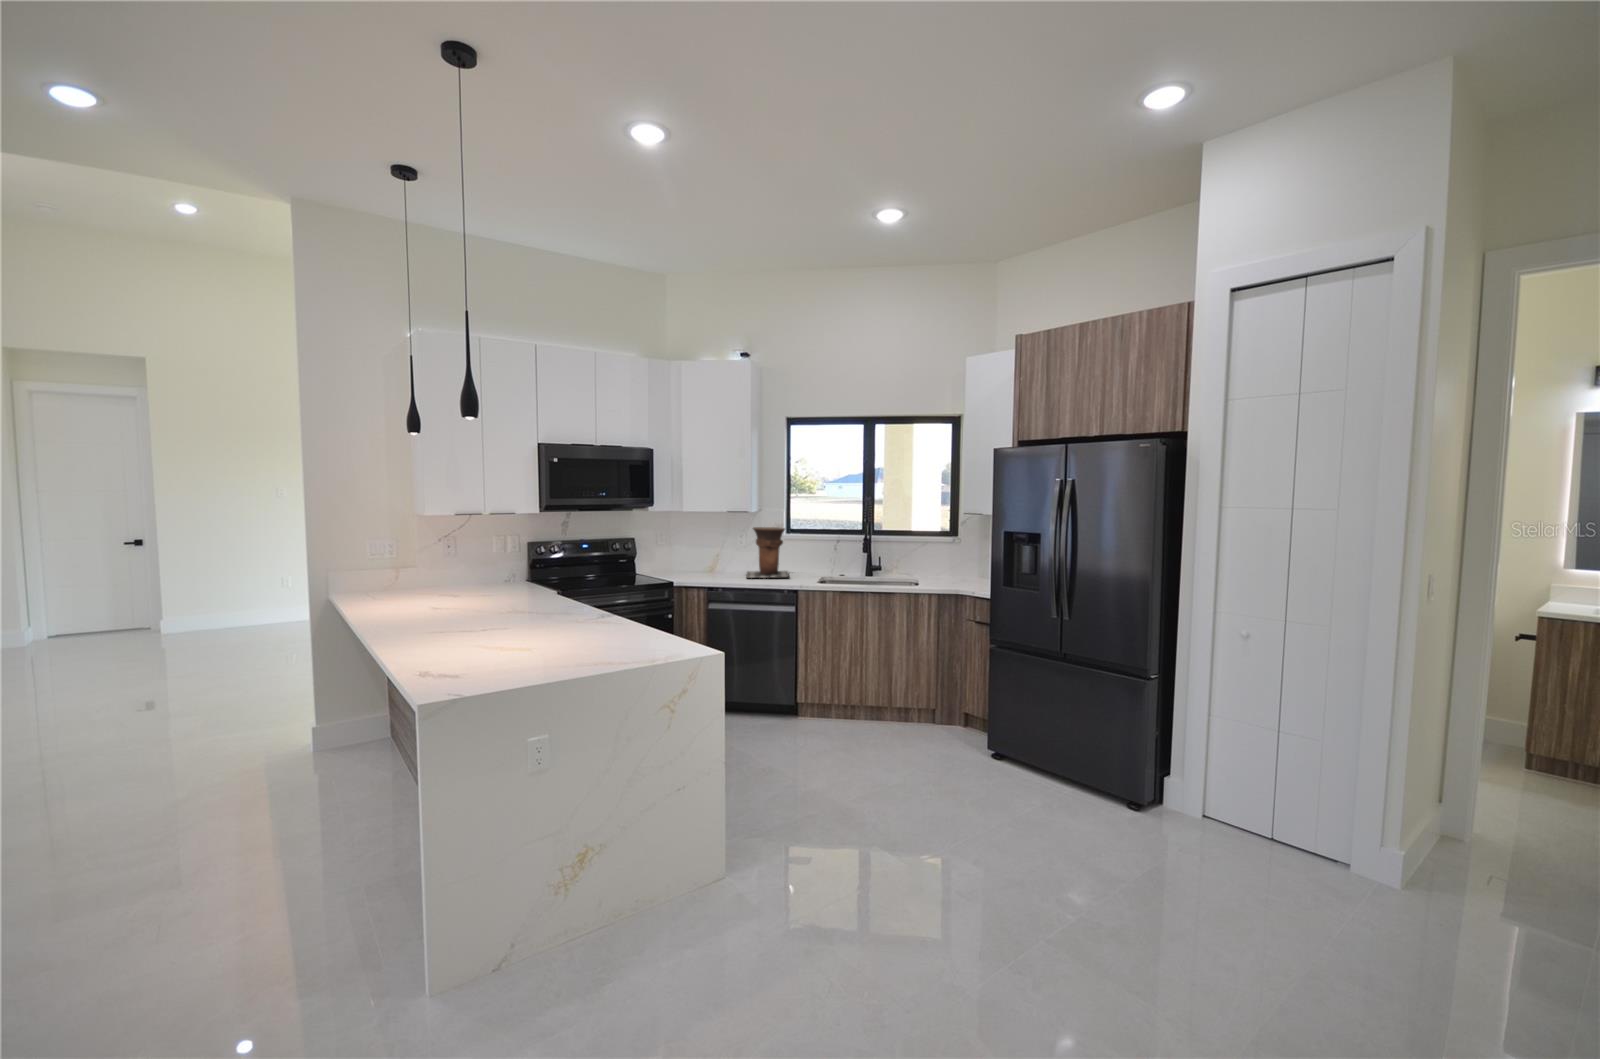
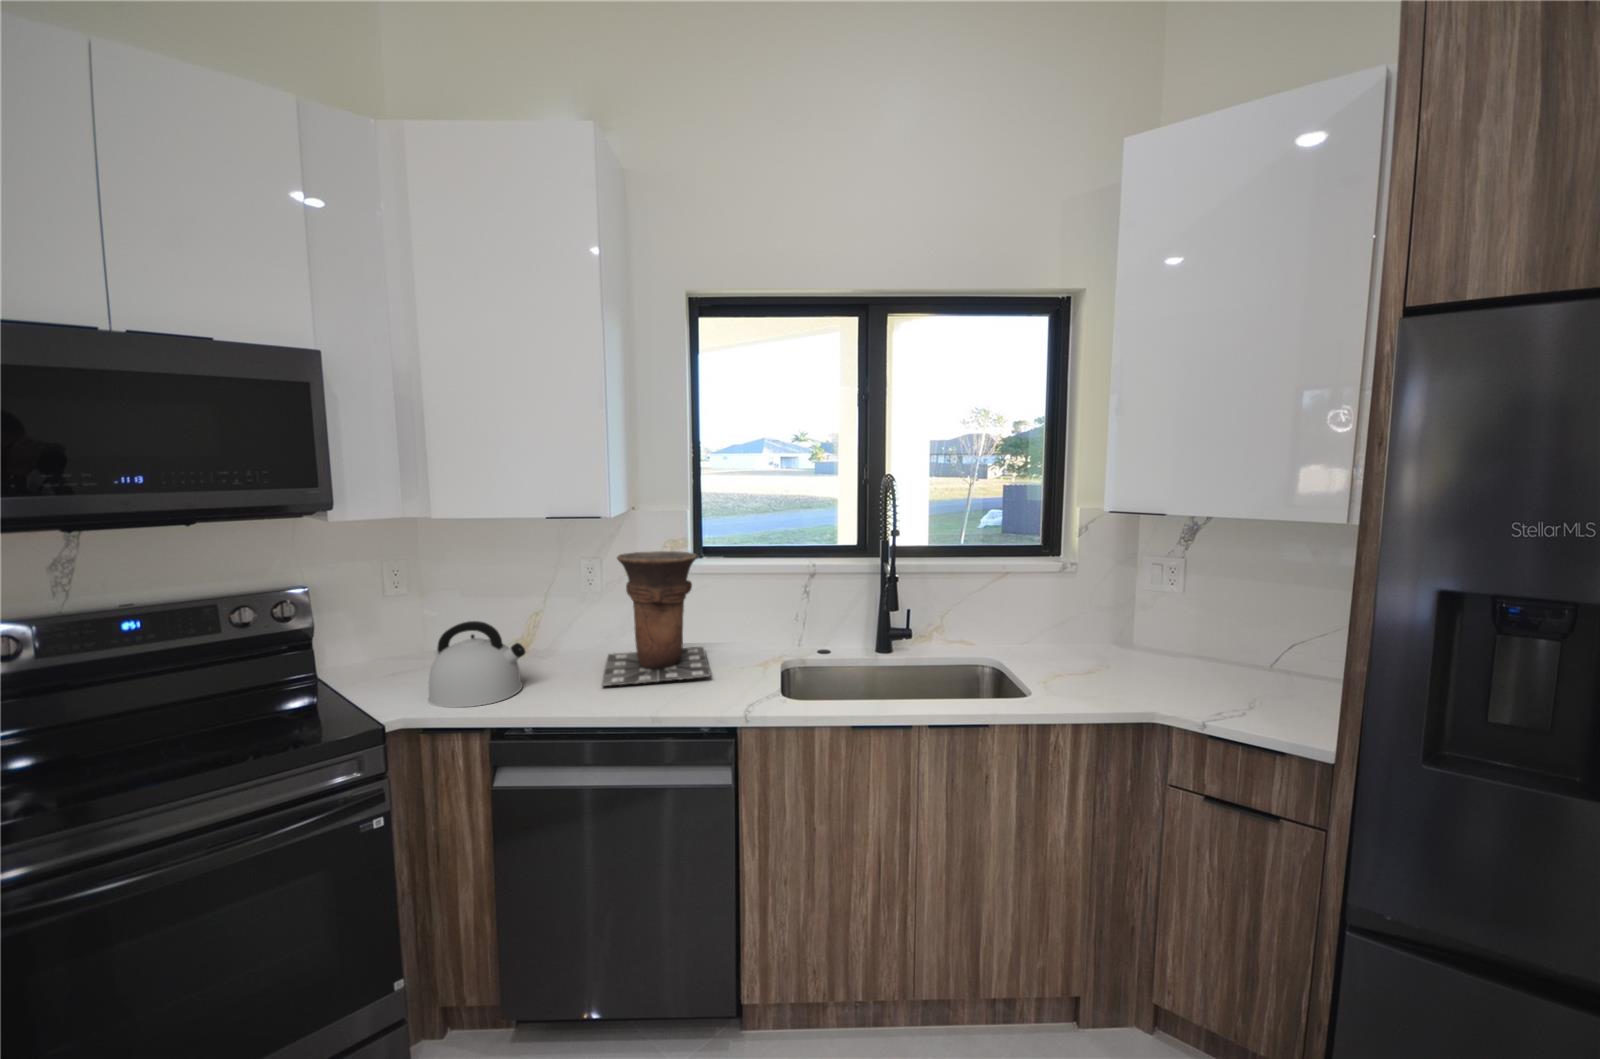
kettle: none [682,550,718,581] -> present [428,621,525,708]

